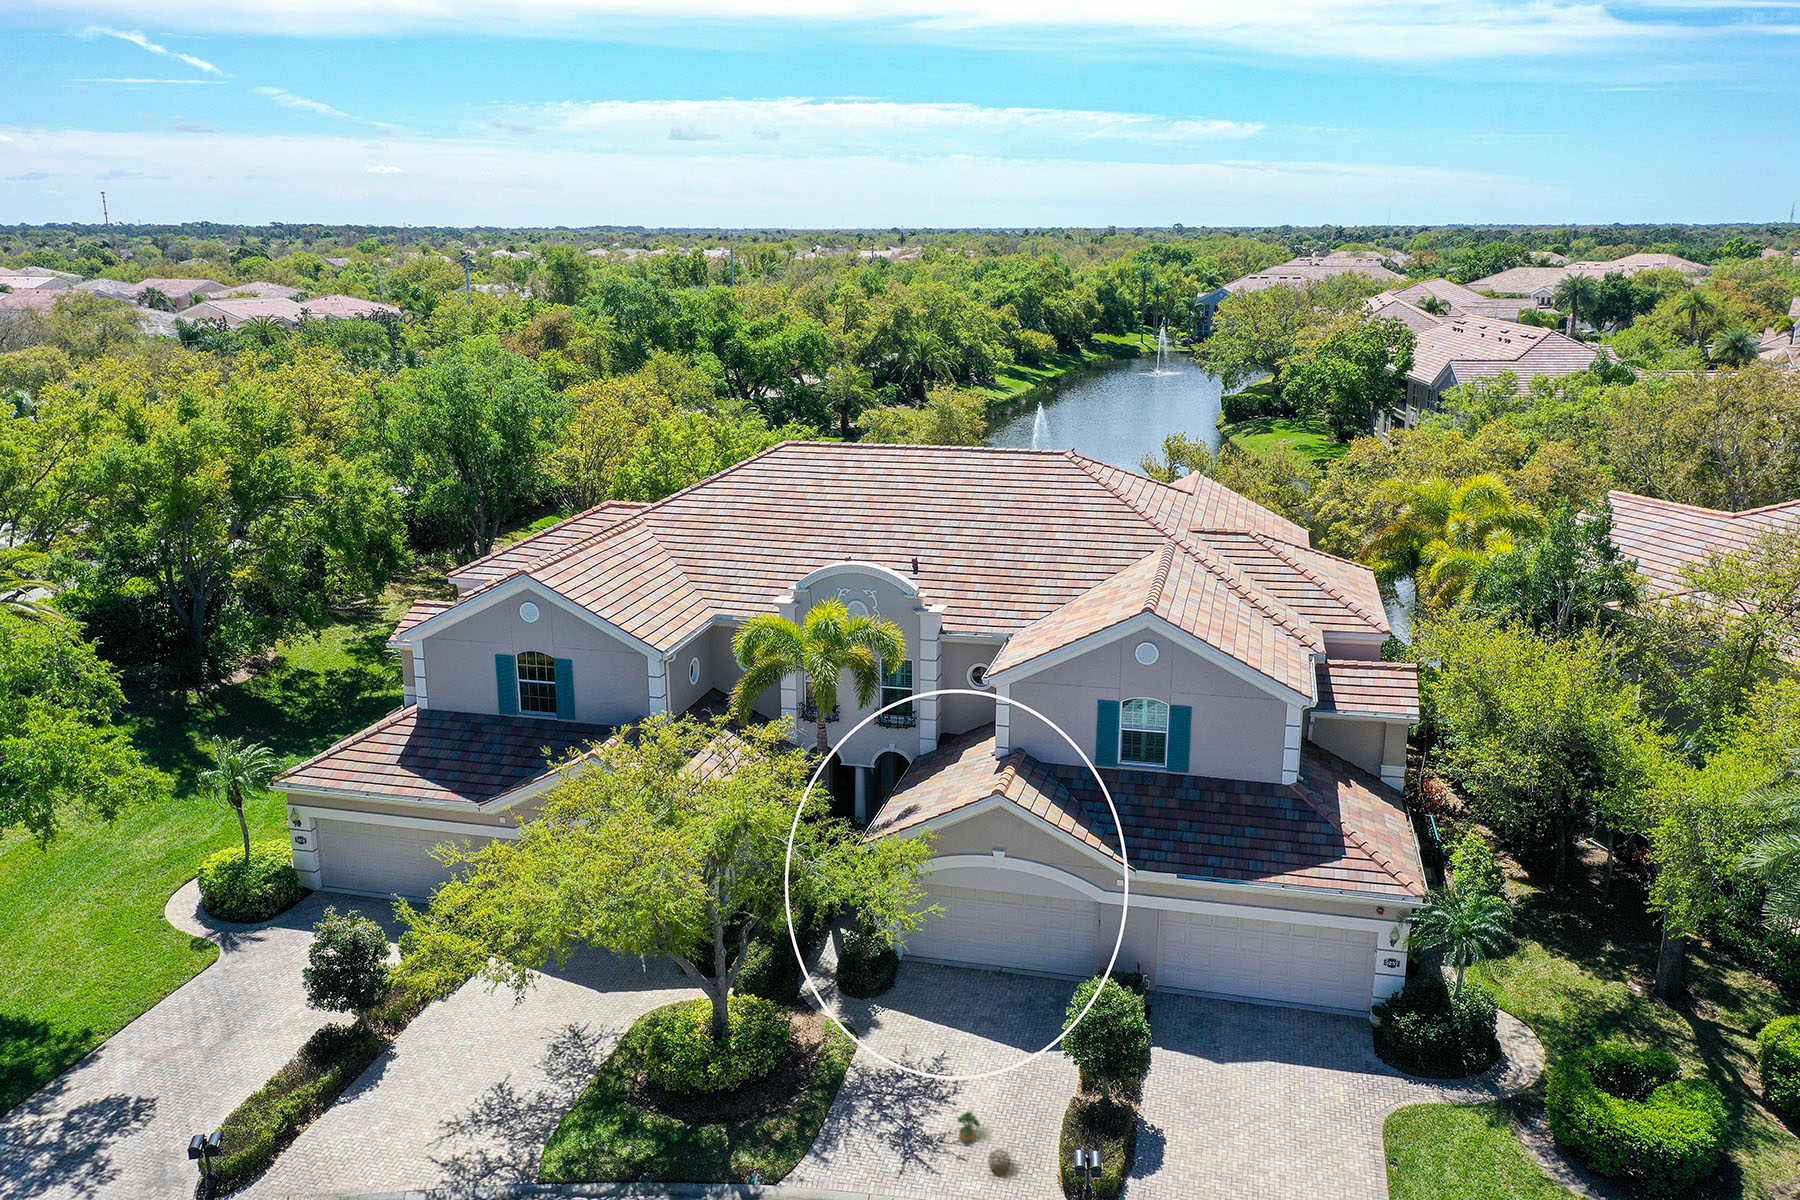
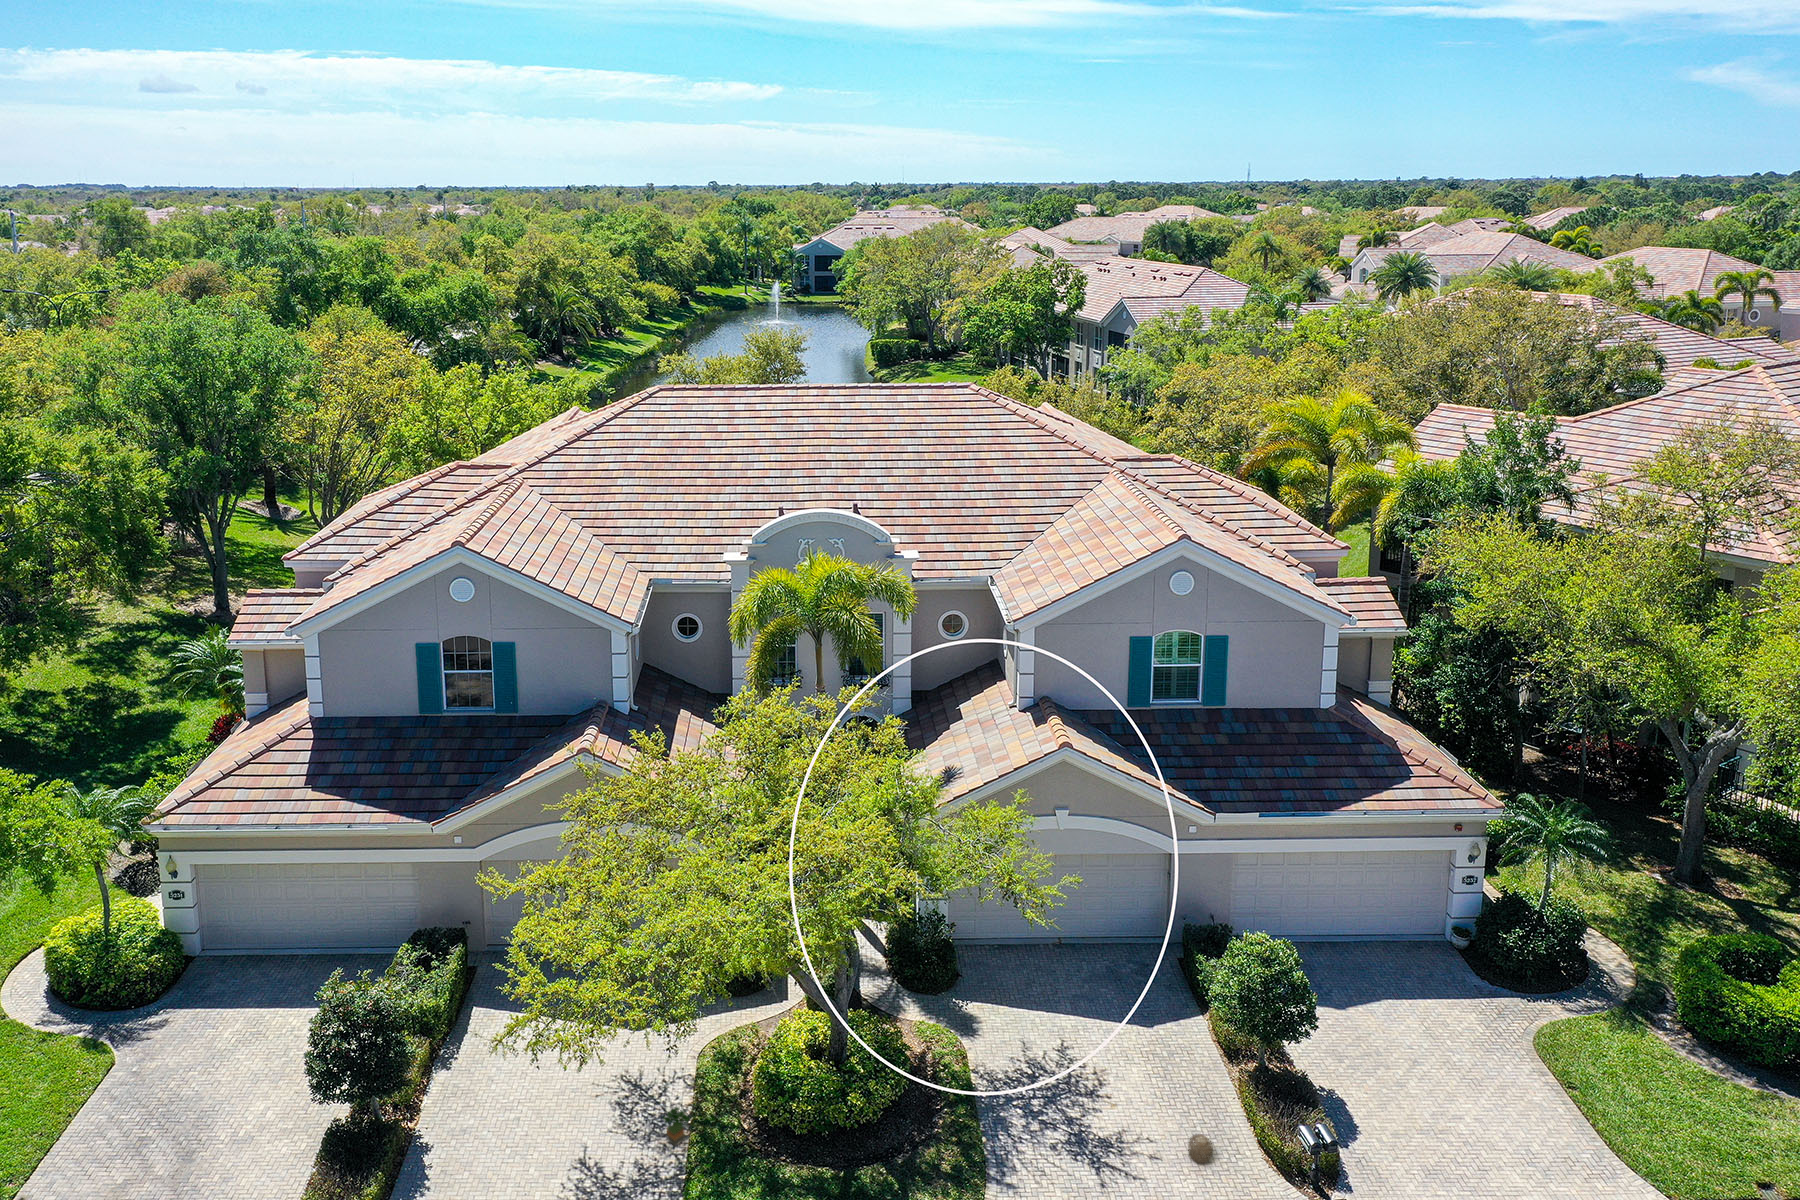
potted tree: present [957,1112,980,1146] -> present [663,1107,689,1146]

